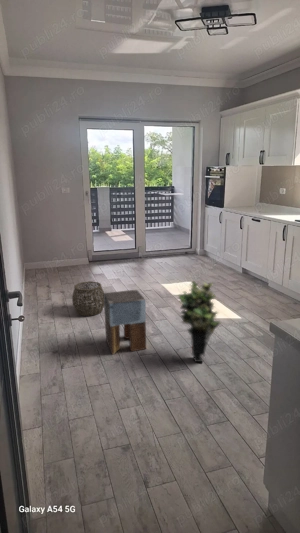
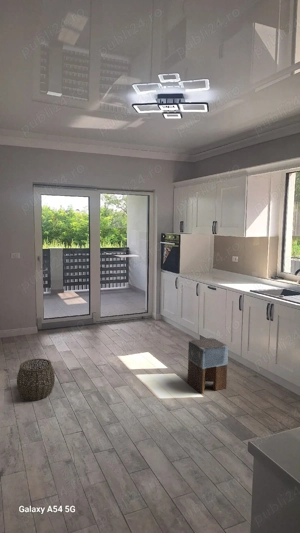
potted plant: present [179,281,221,362] -> none [138,364,186,461]
stool: present [104,290,146,354] -> present [188,338,228,394]

